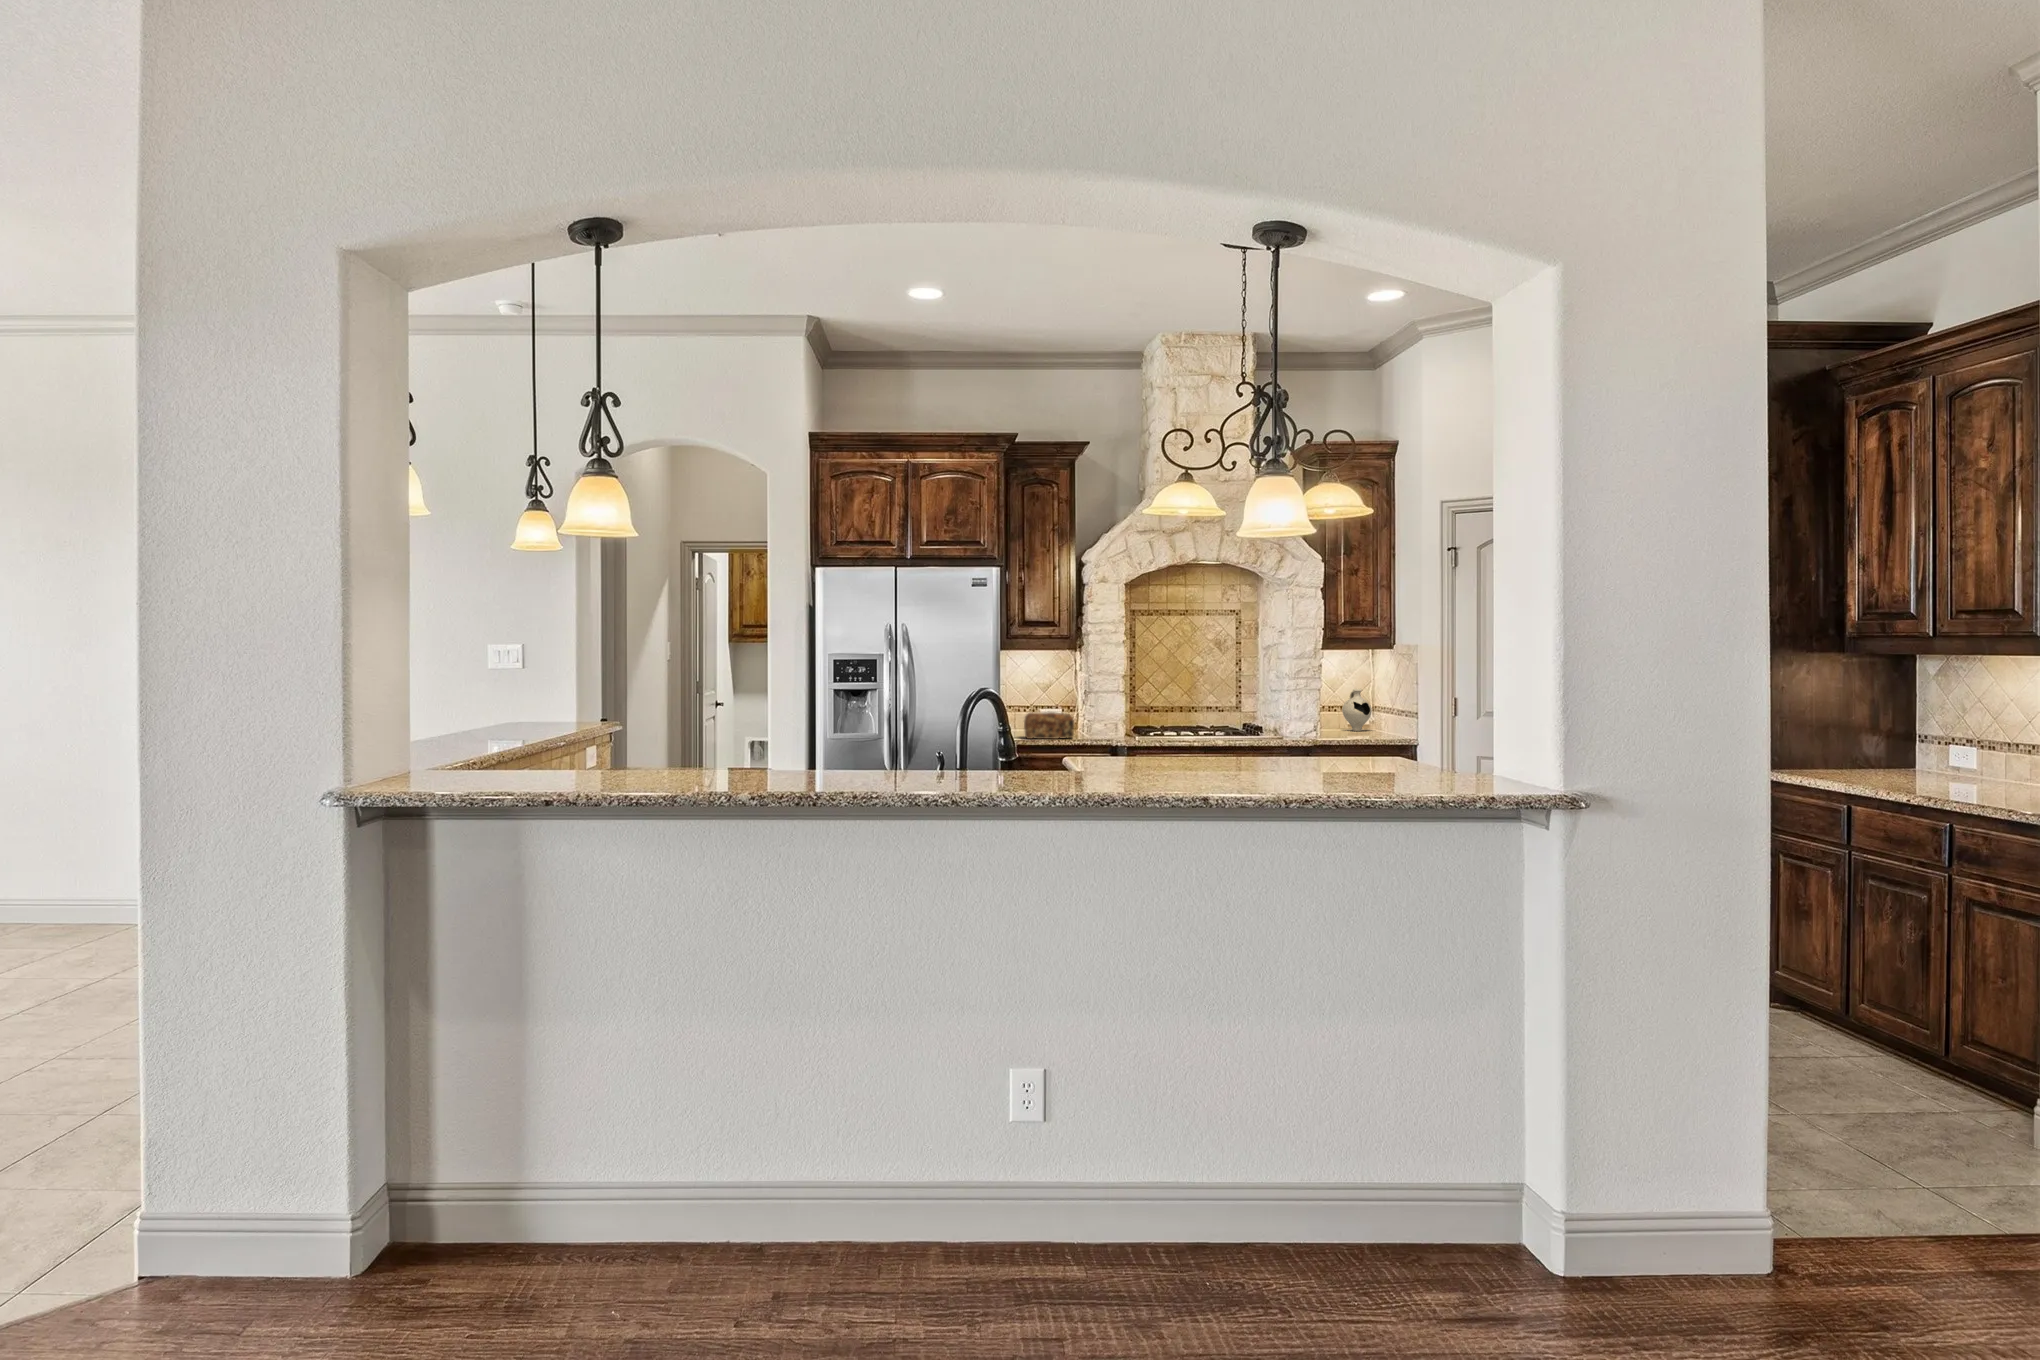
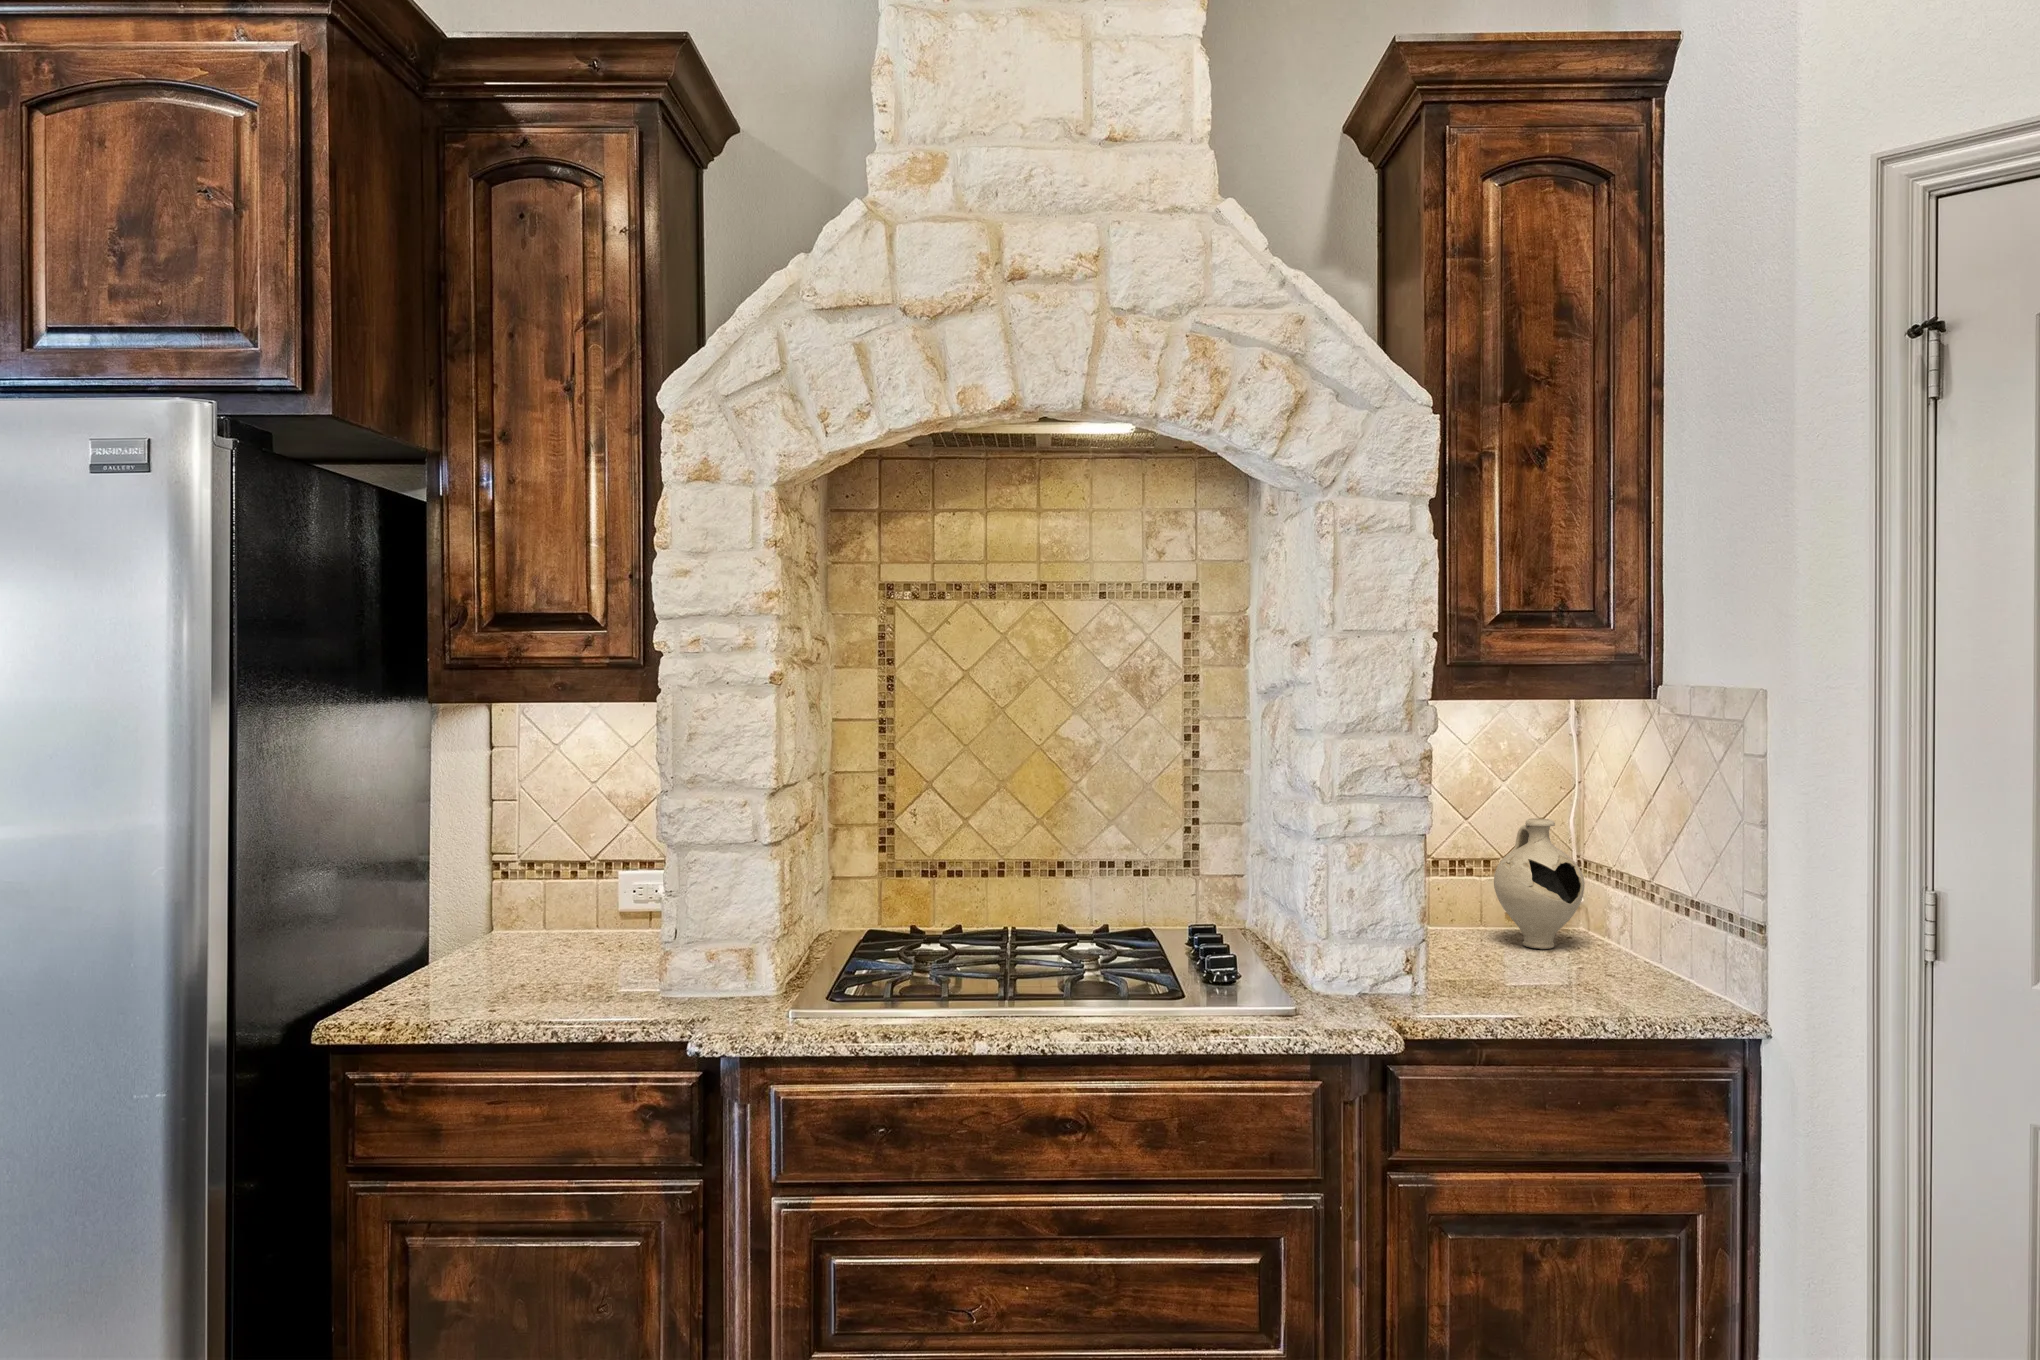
bread loaf: present [1024,712,1074,739] -> none [431,911,620,1010]

